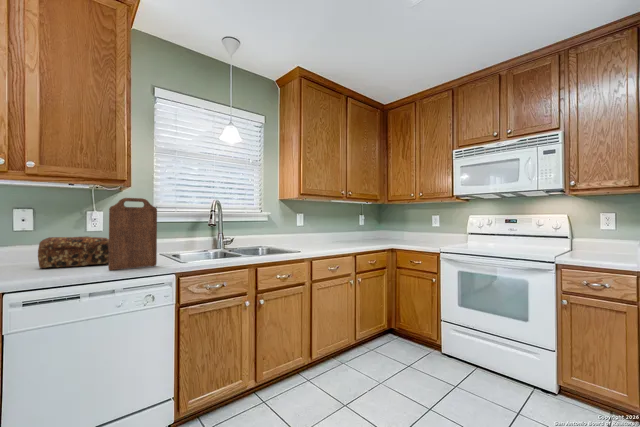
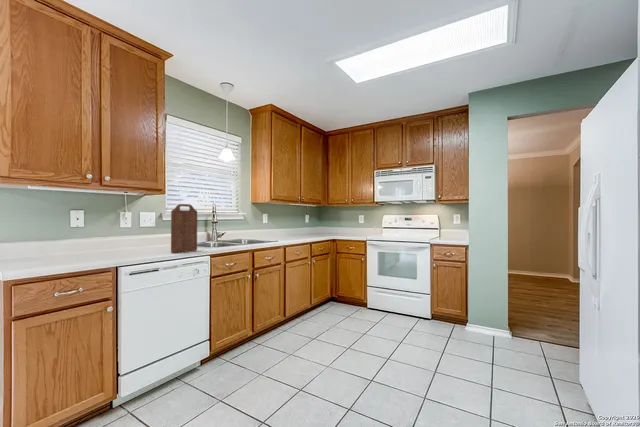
bread loaf: present [38,236,109,268] -> none [110,231,160,254]

